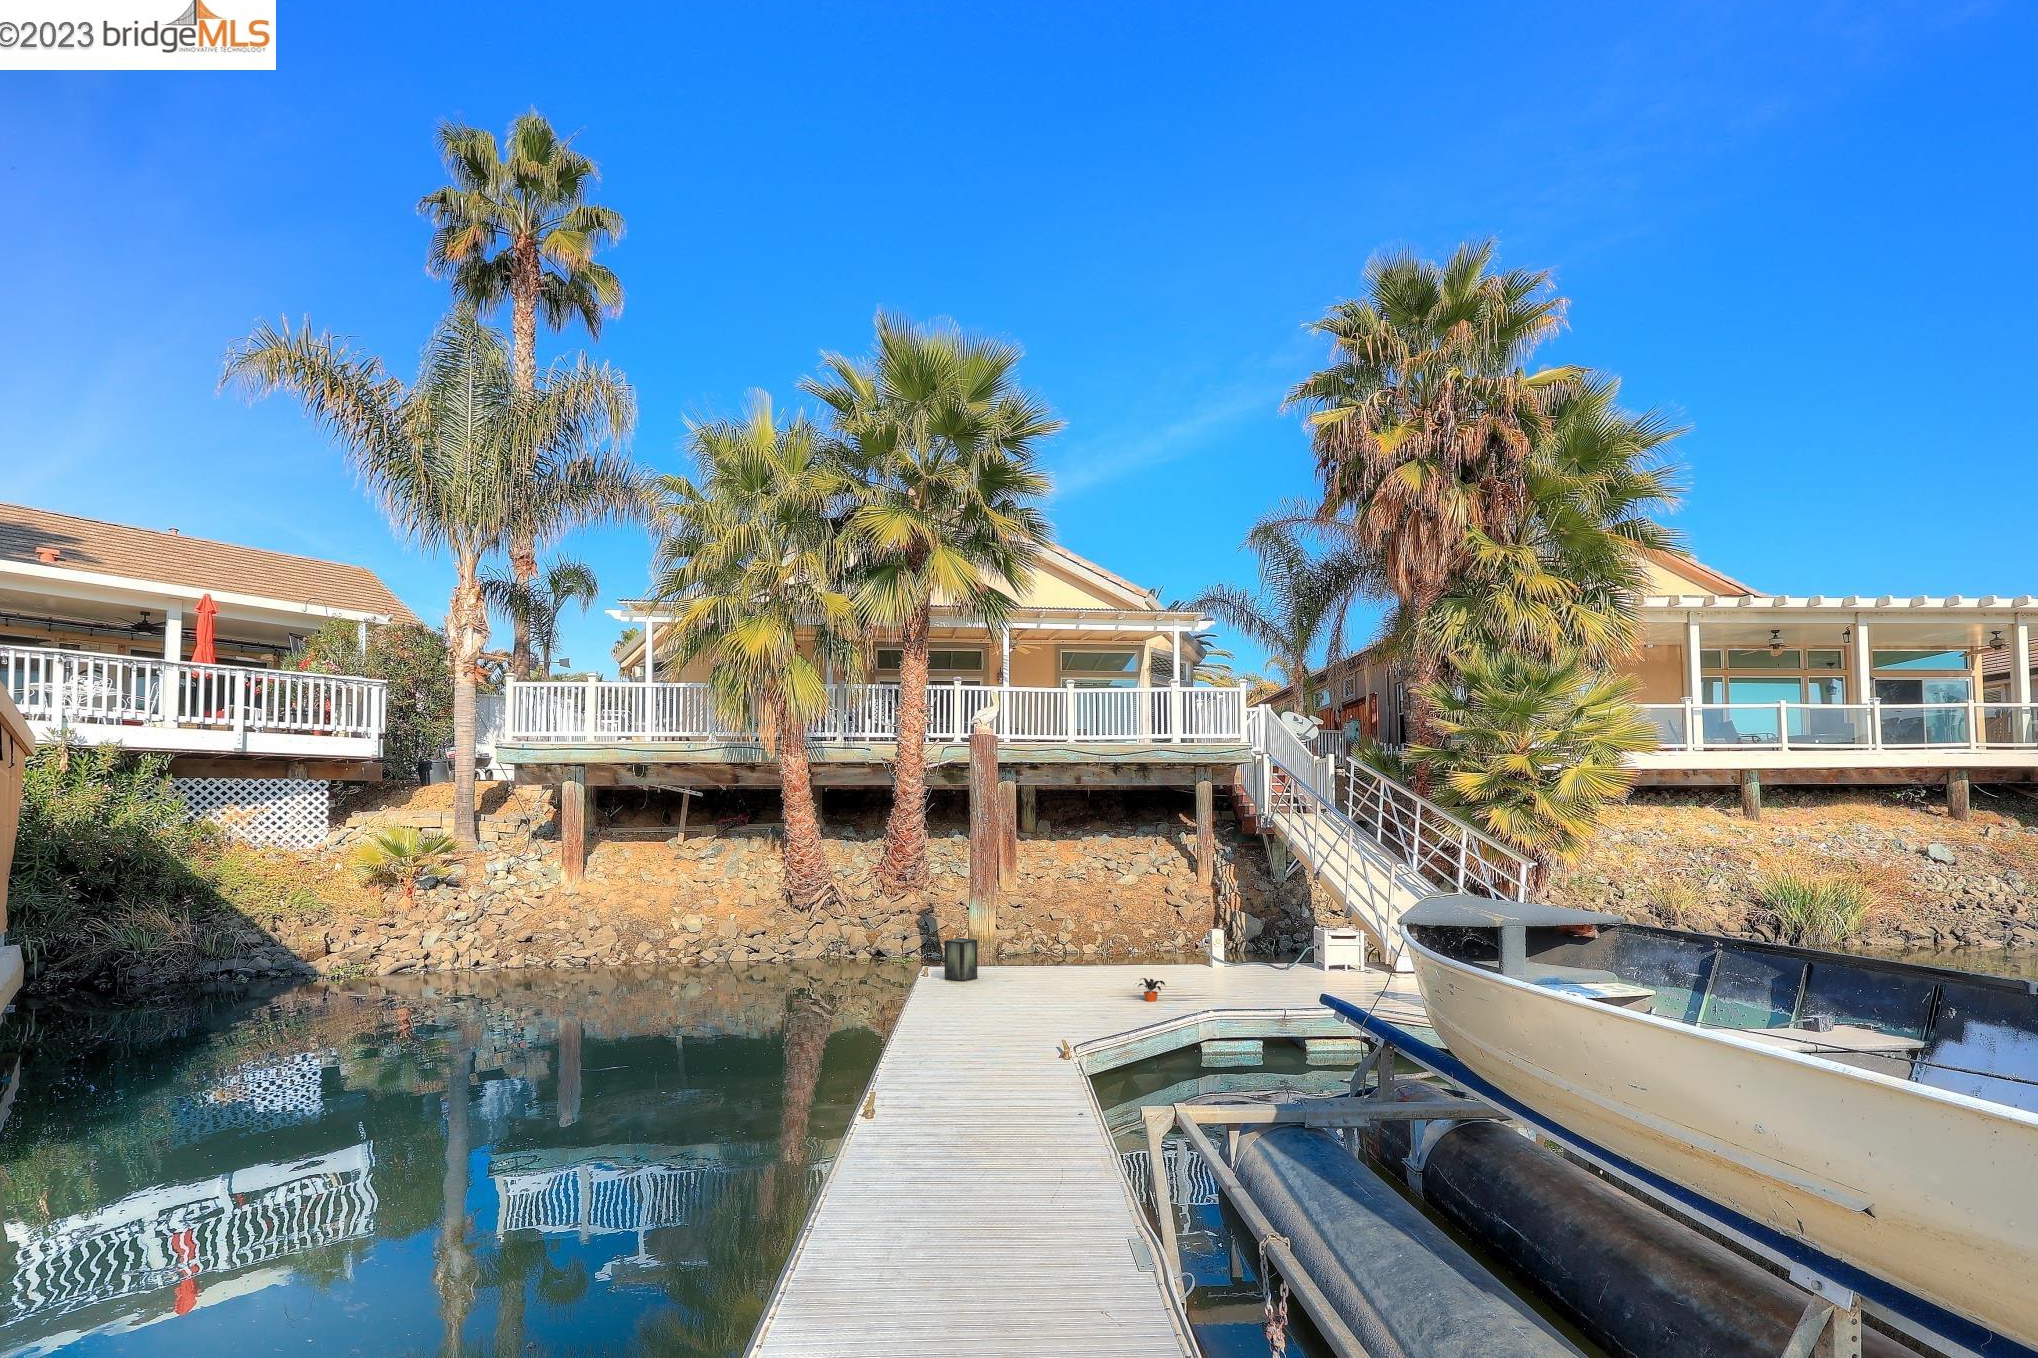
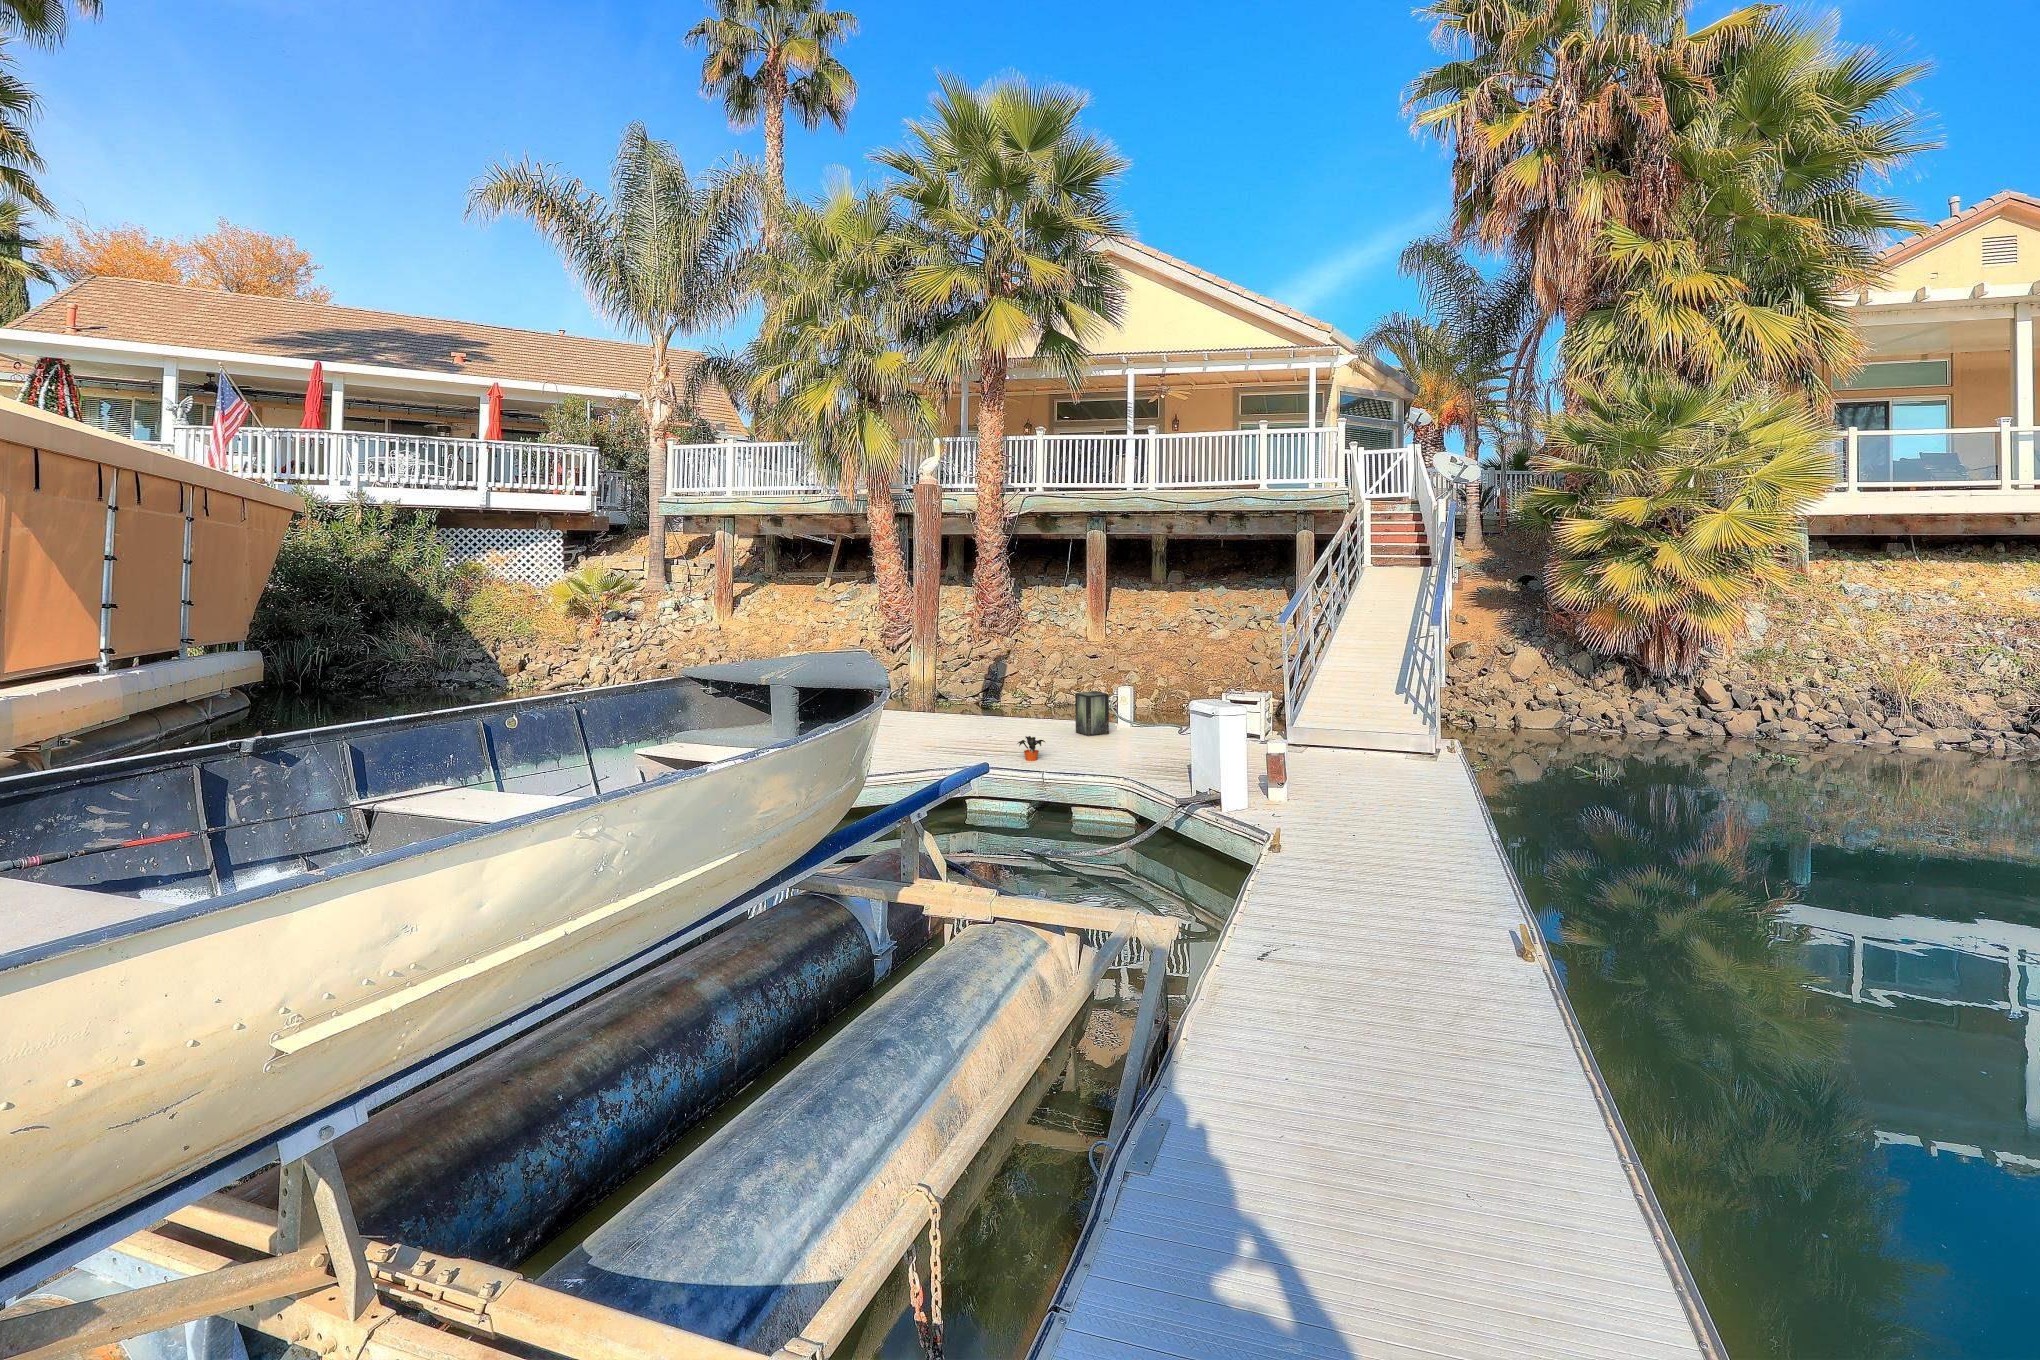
storage box: present [944,938,977,982] -> present [1075,691,1109,736]

